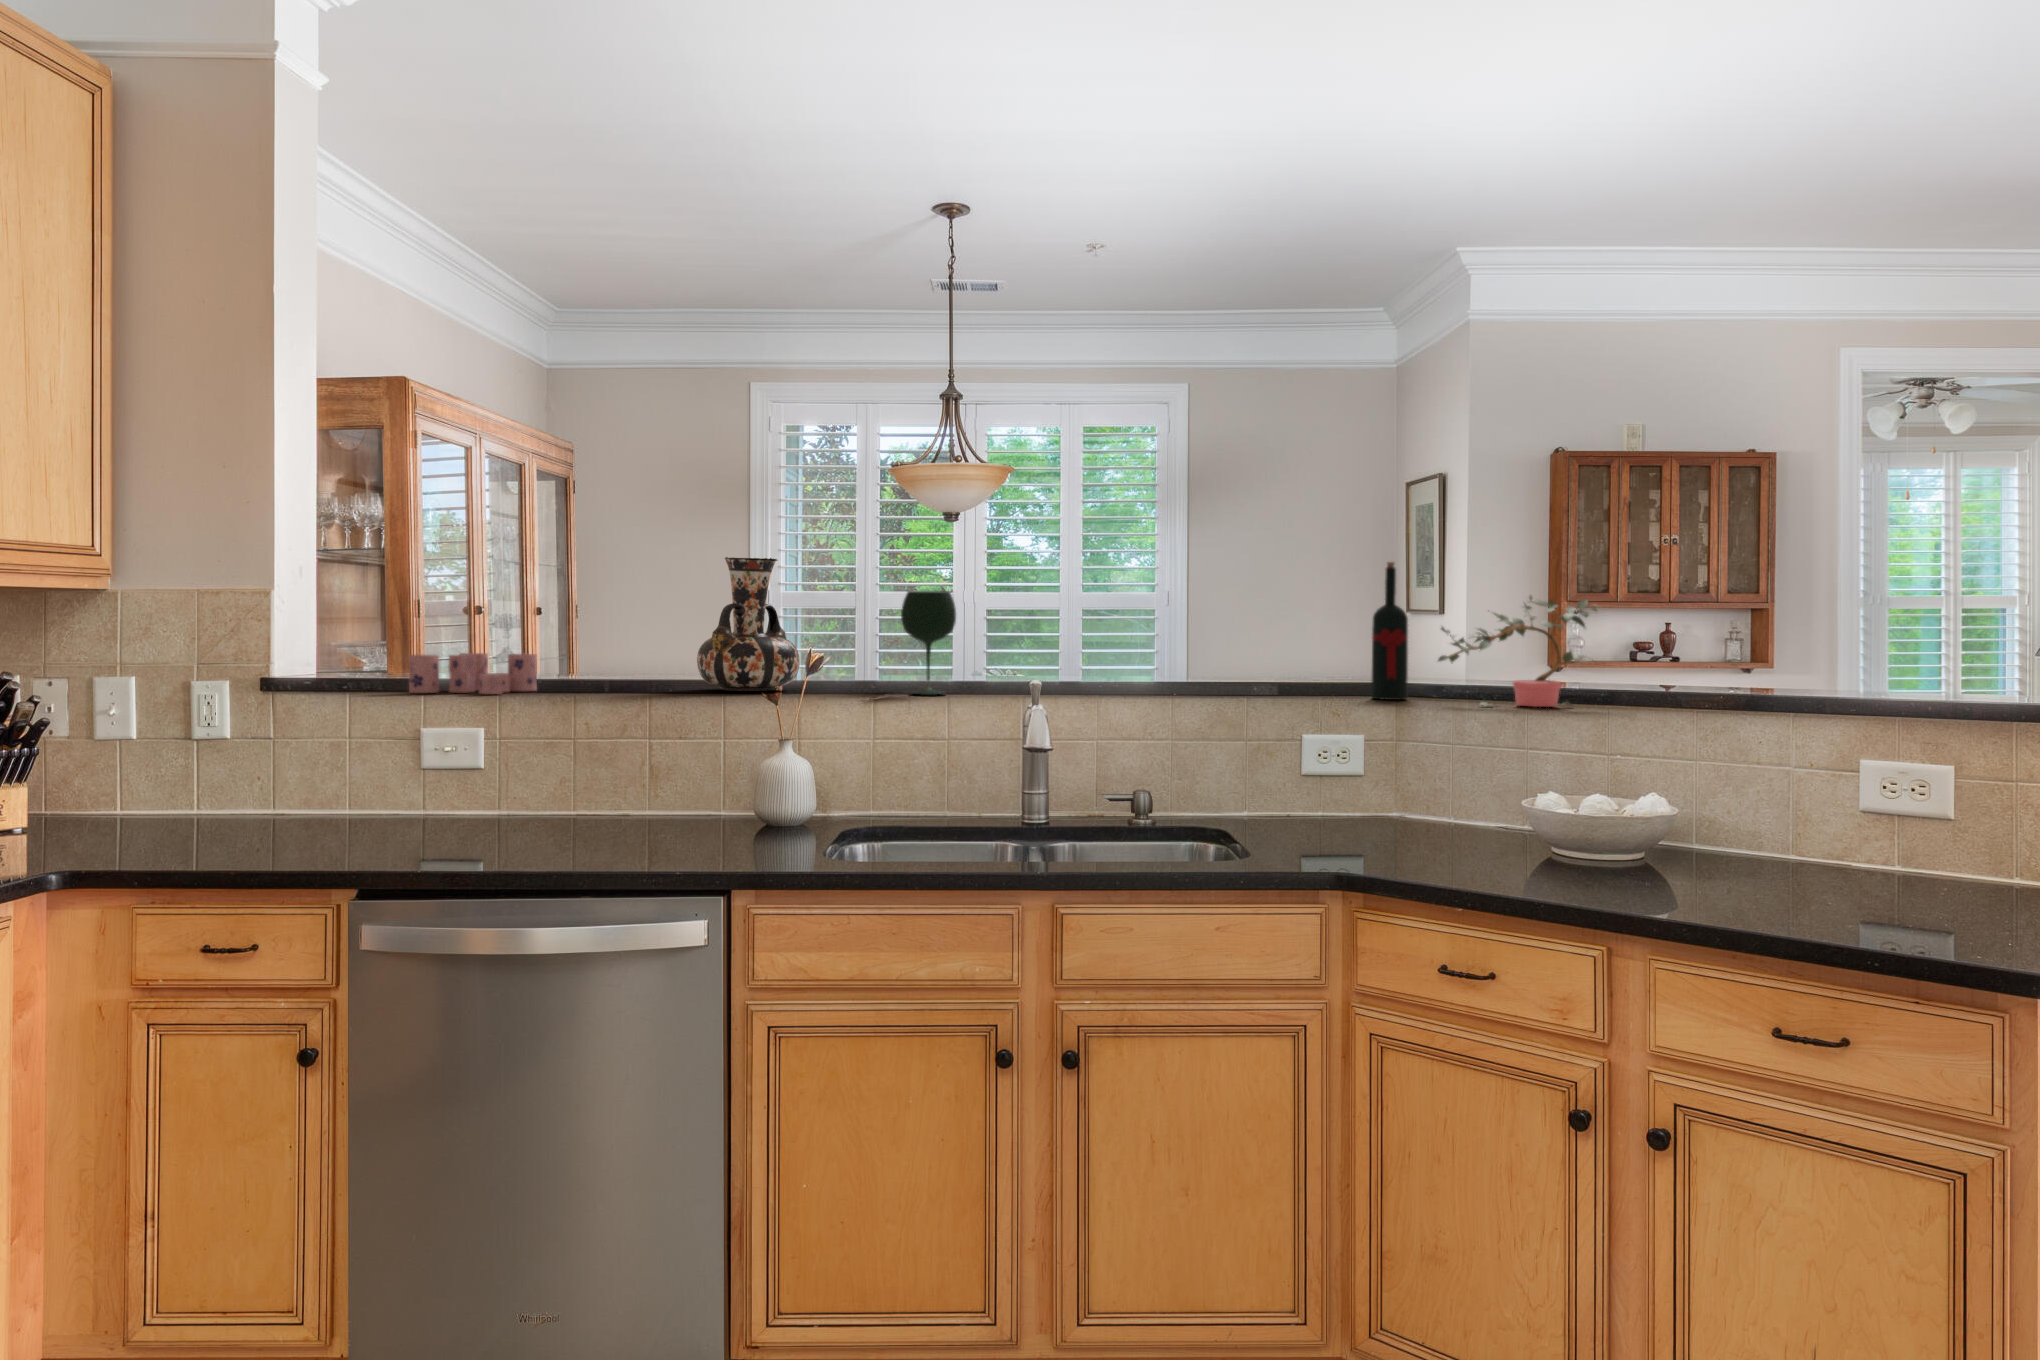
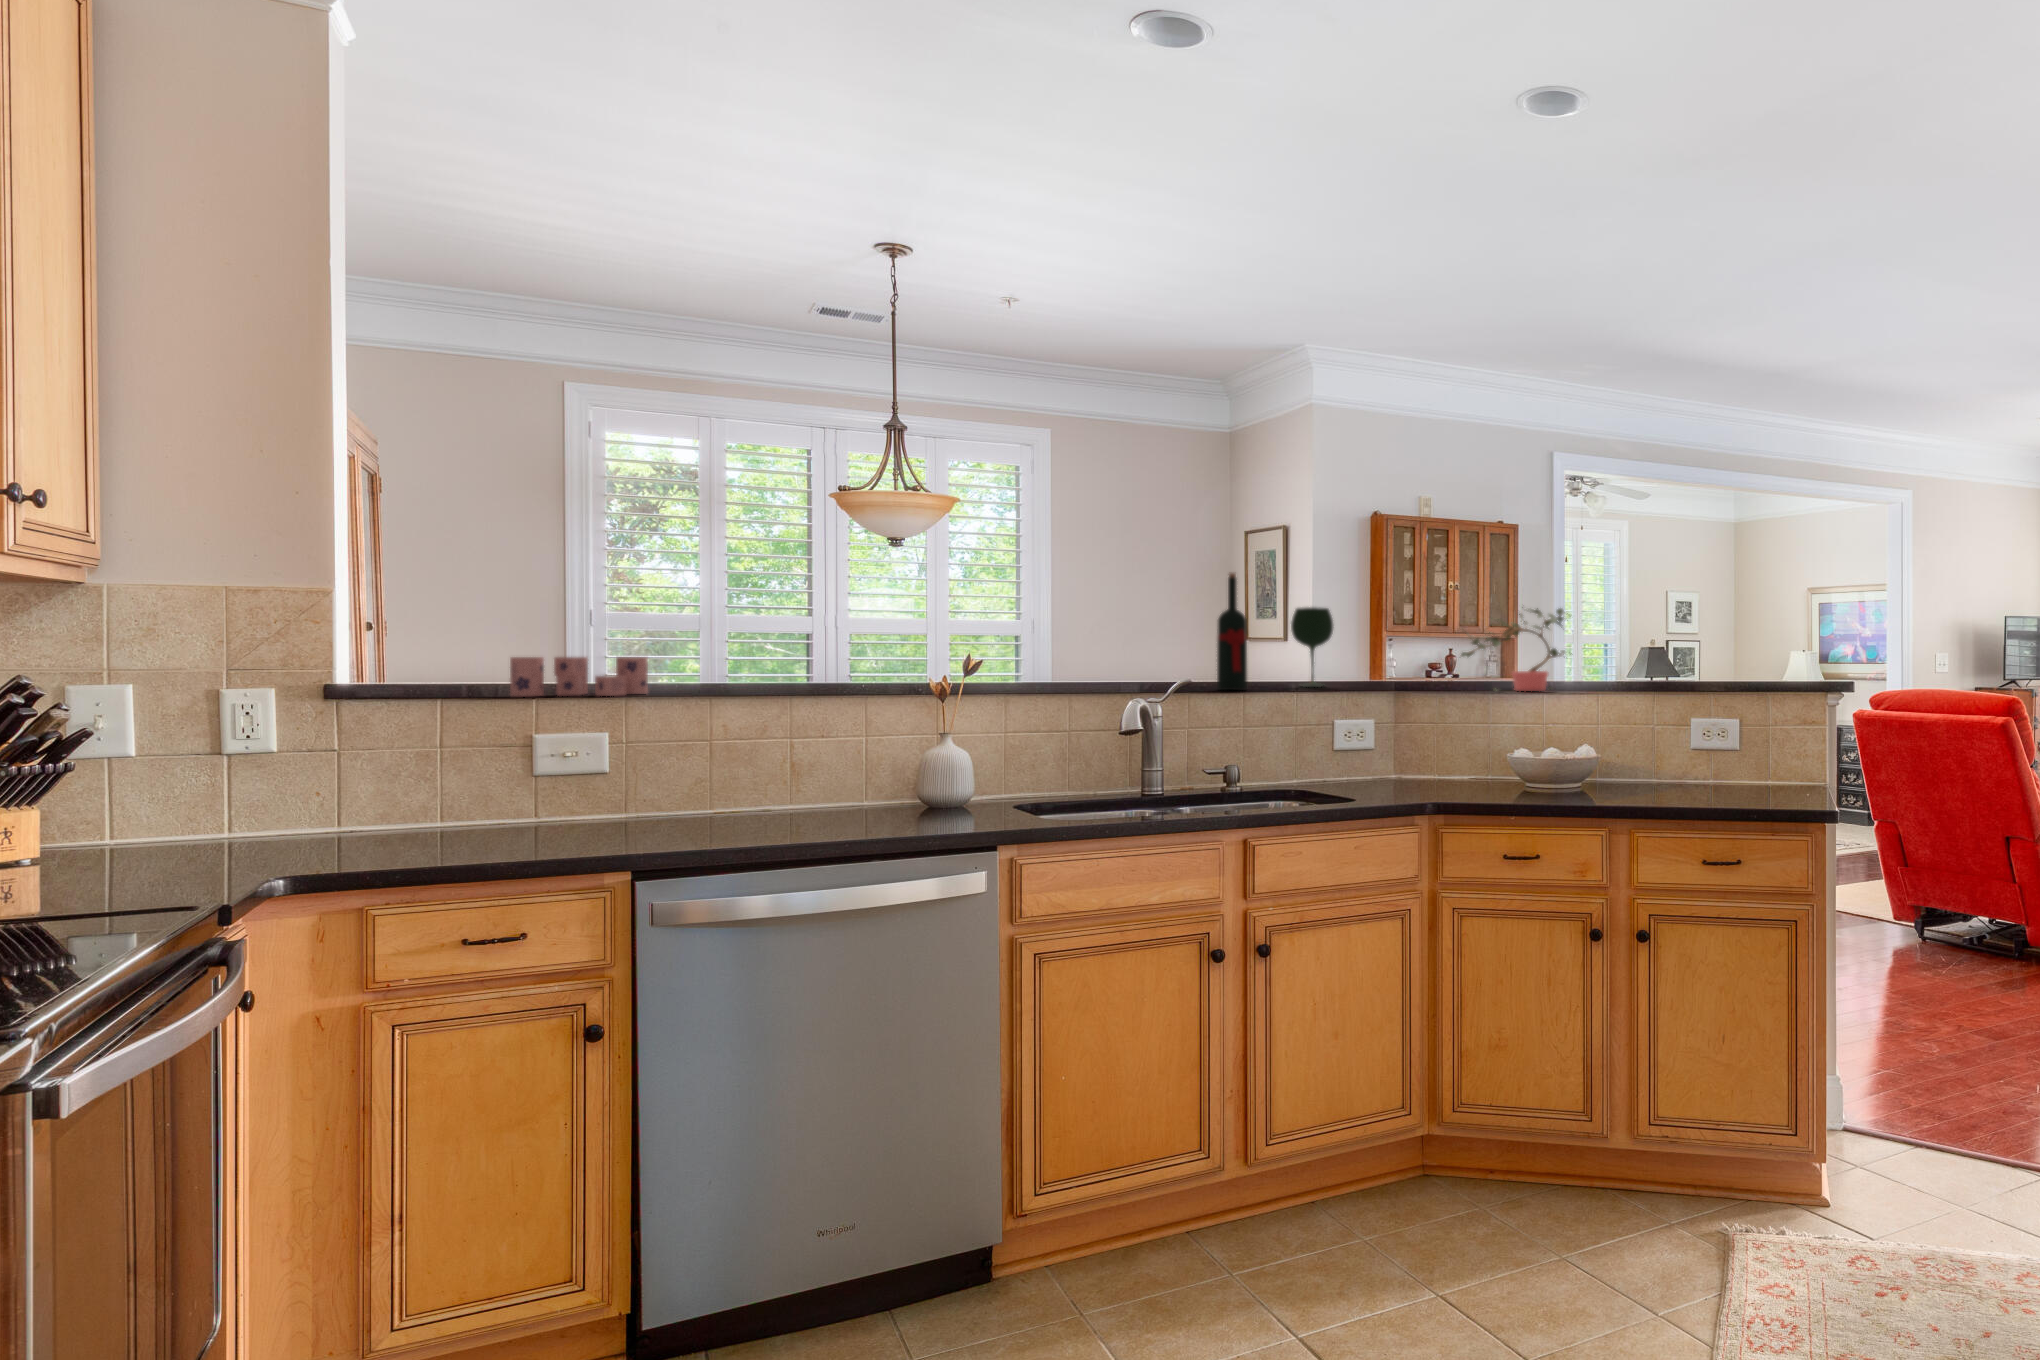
decorative vase: present [697,557,799,691] -> none [818,562,921,690]
wine bottle: present [1371,562,1408,700] -> present [1217,573,1248,690]
wine glass: present [901,591,956,695] -> present [1291,607,1334,687]

